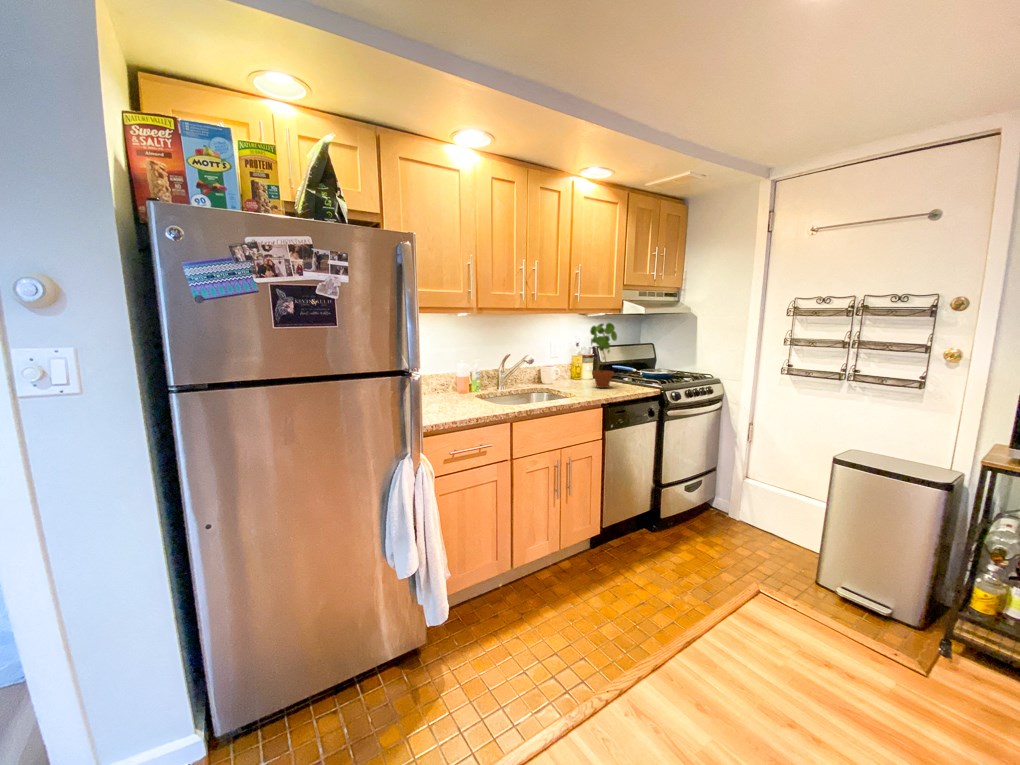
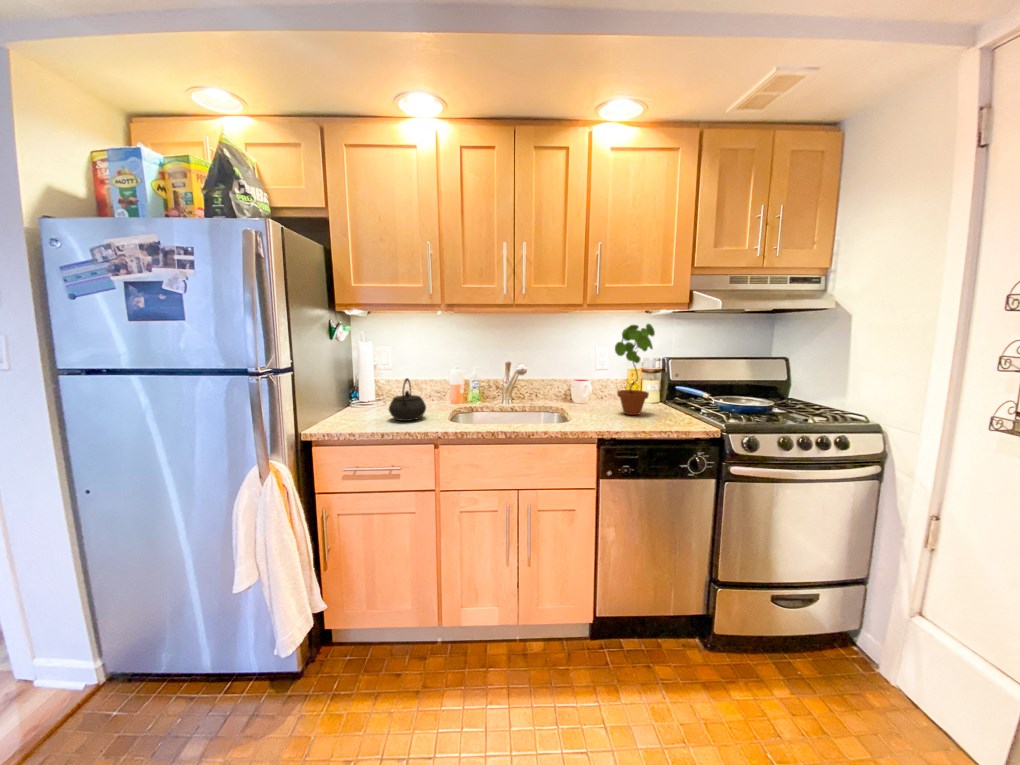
kettle: none [447,374,480,412] -> present [389,378,426,421]

